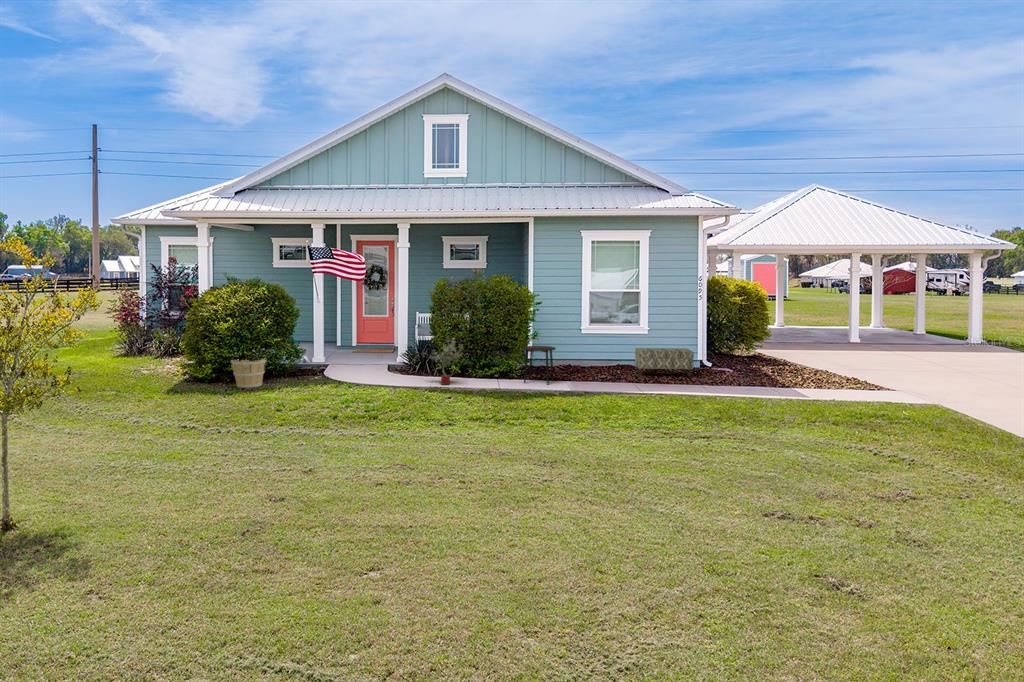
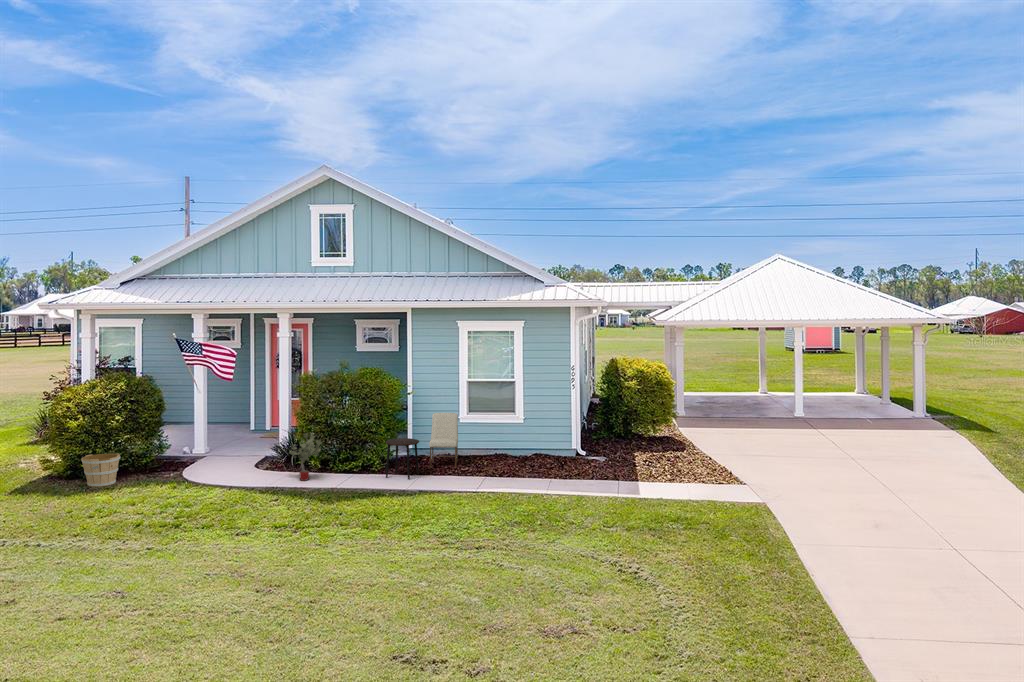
chair: none [557,323,587,377] -> present [429,413,458,468]
bench: present [635,348,694,377] -> none [511,437,565,467]

